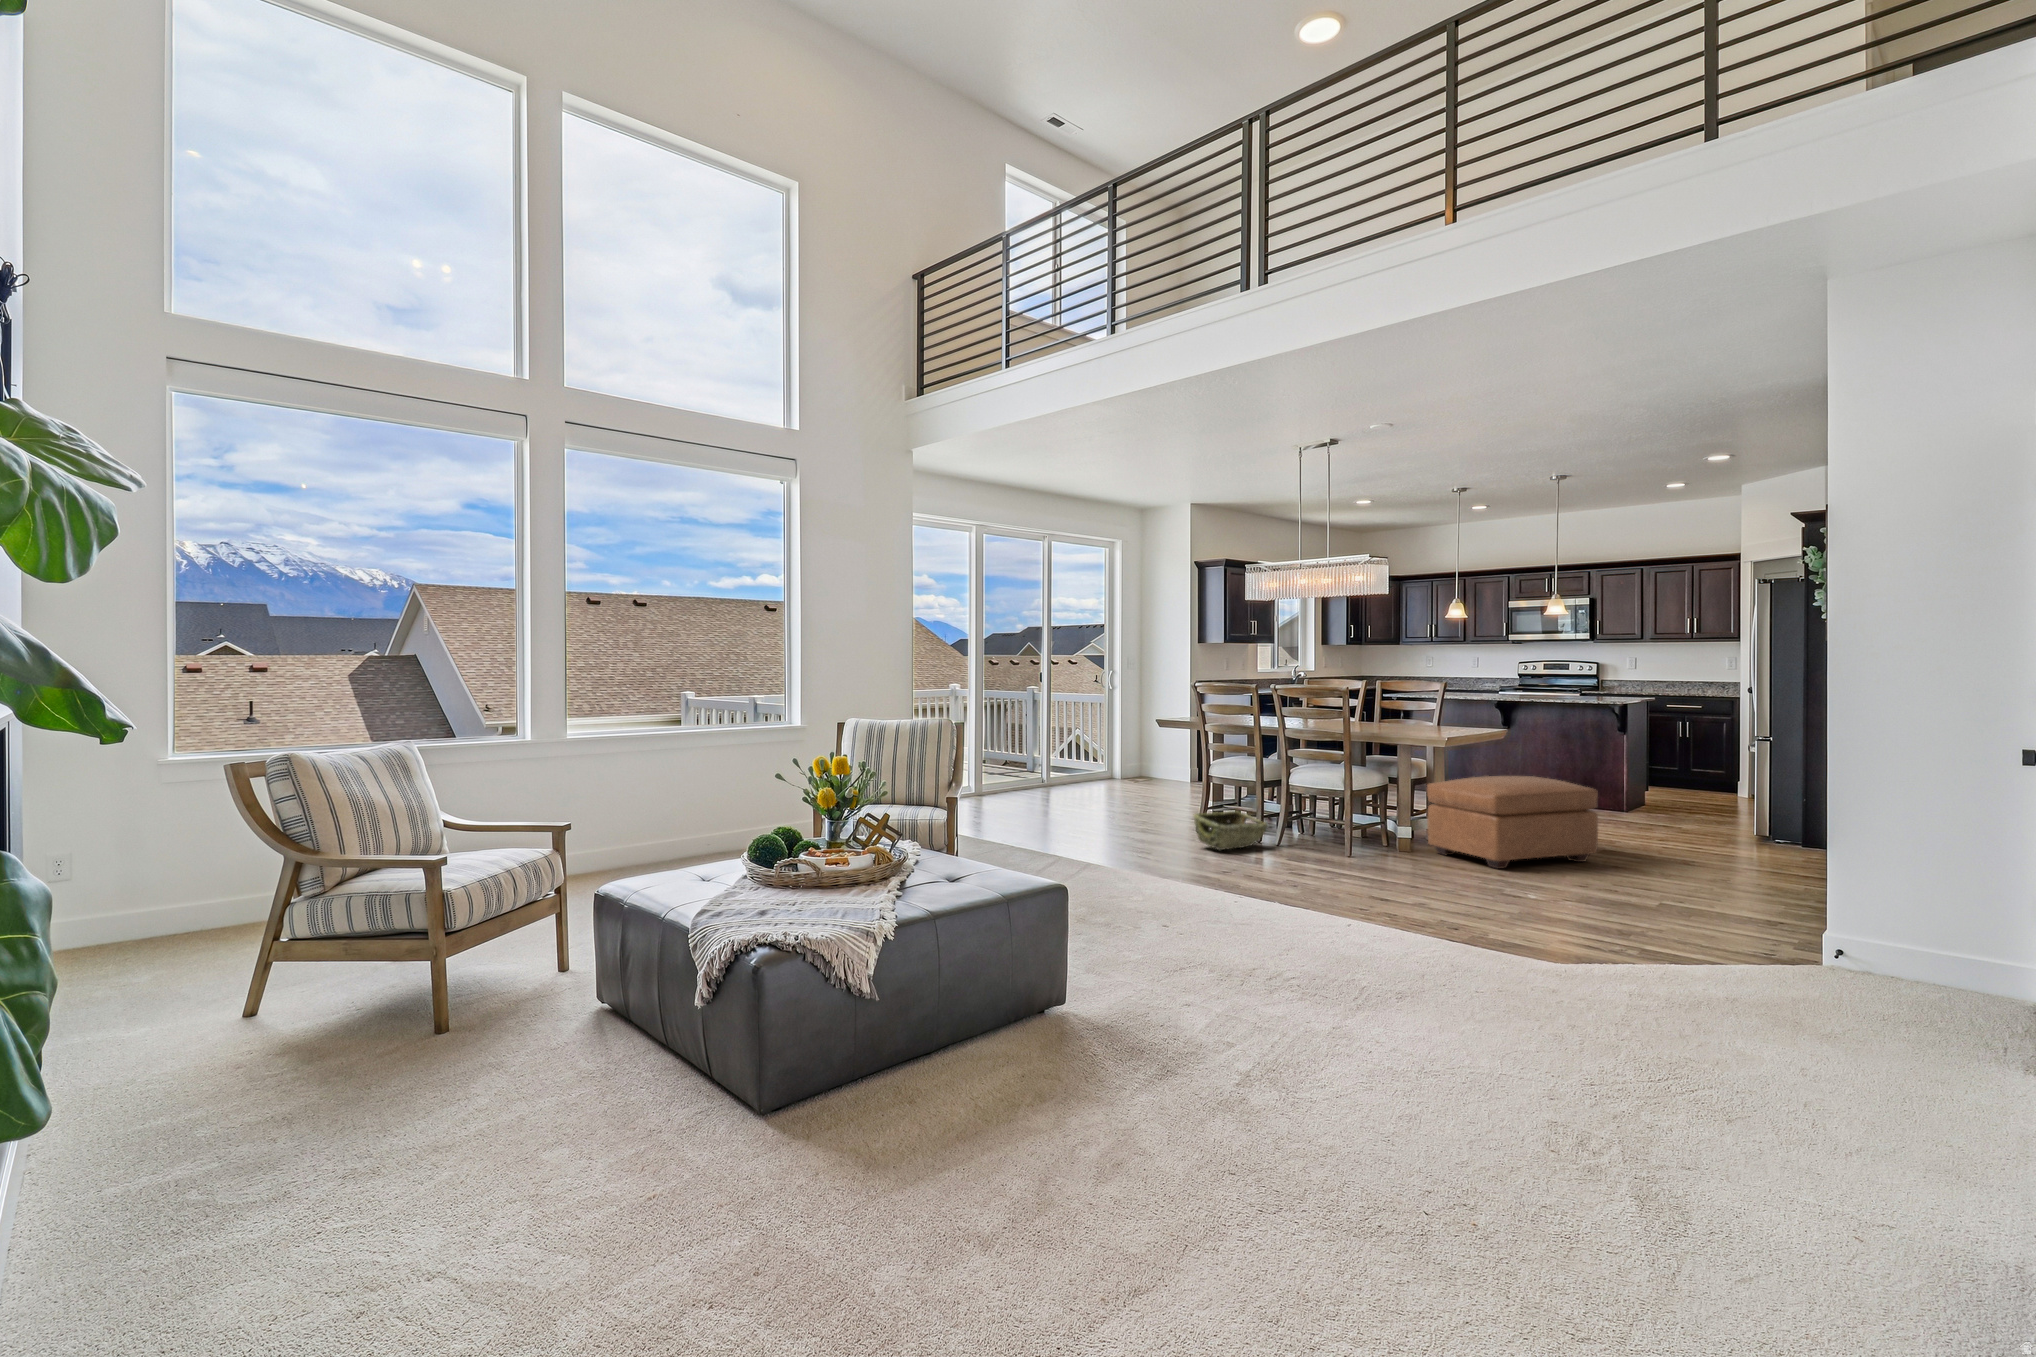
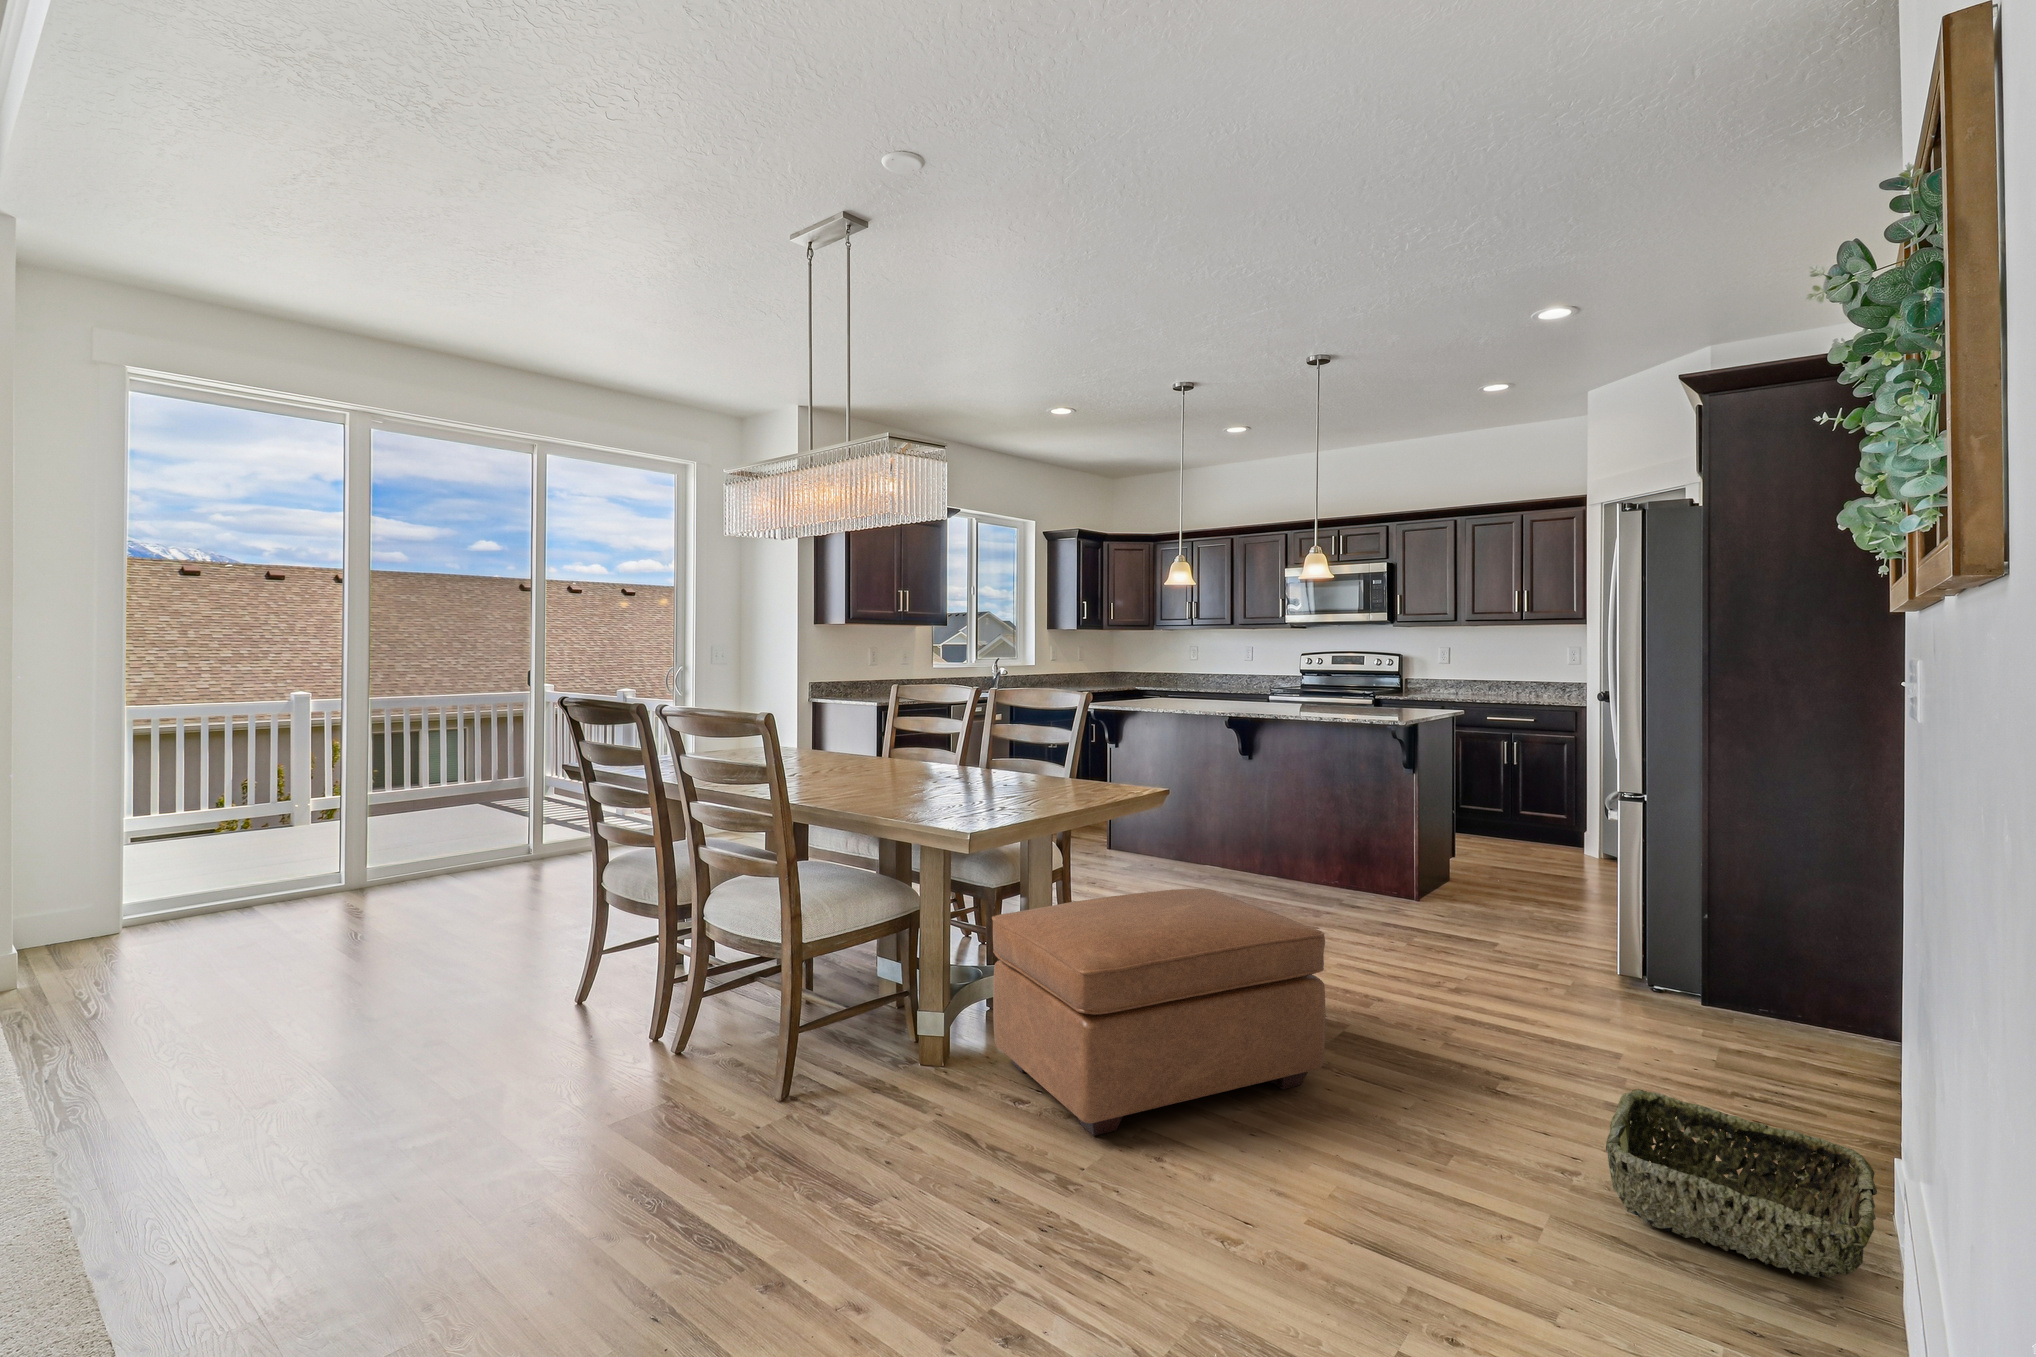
woven basket: present [1194,811,1268,850] -> present [1606,1089,1877,1278]

